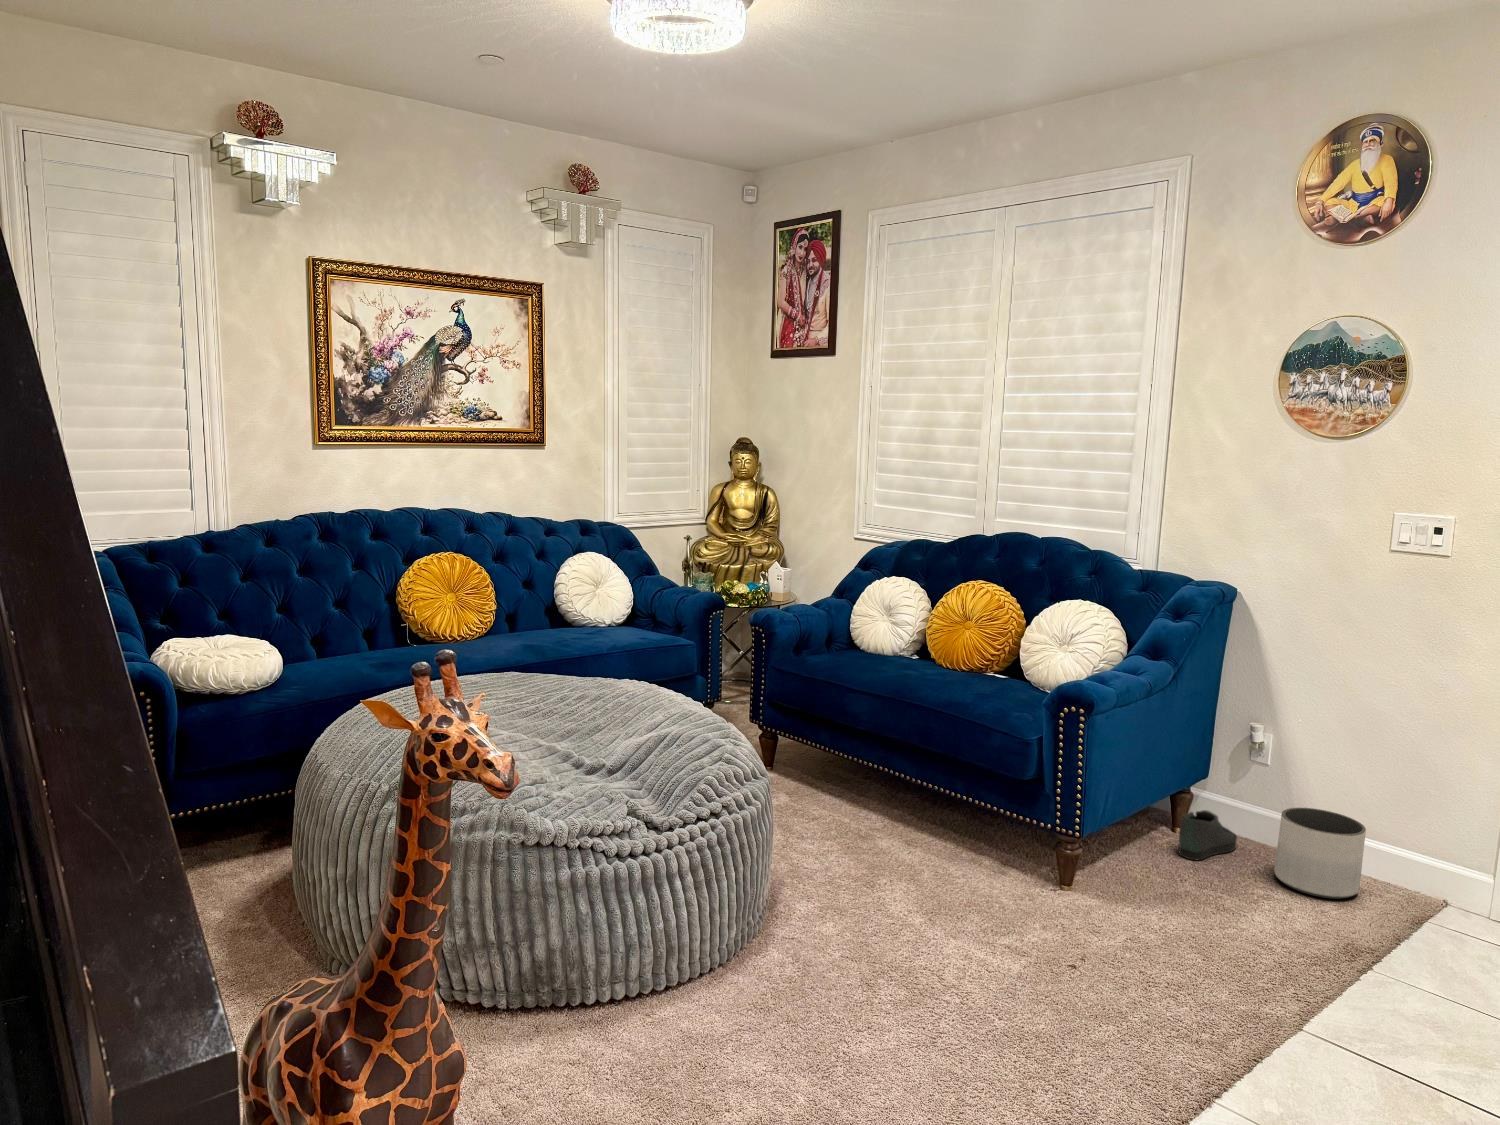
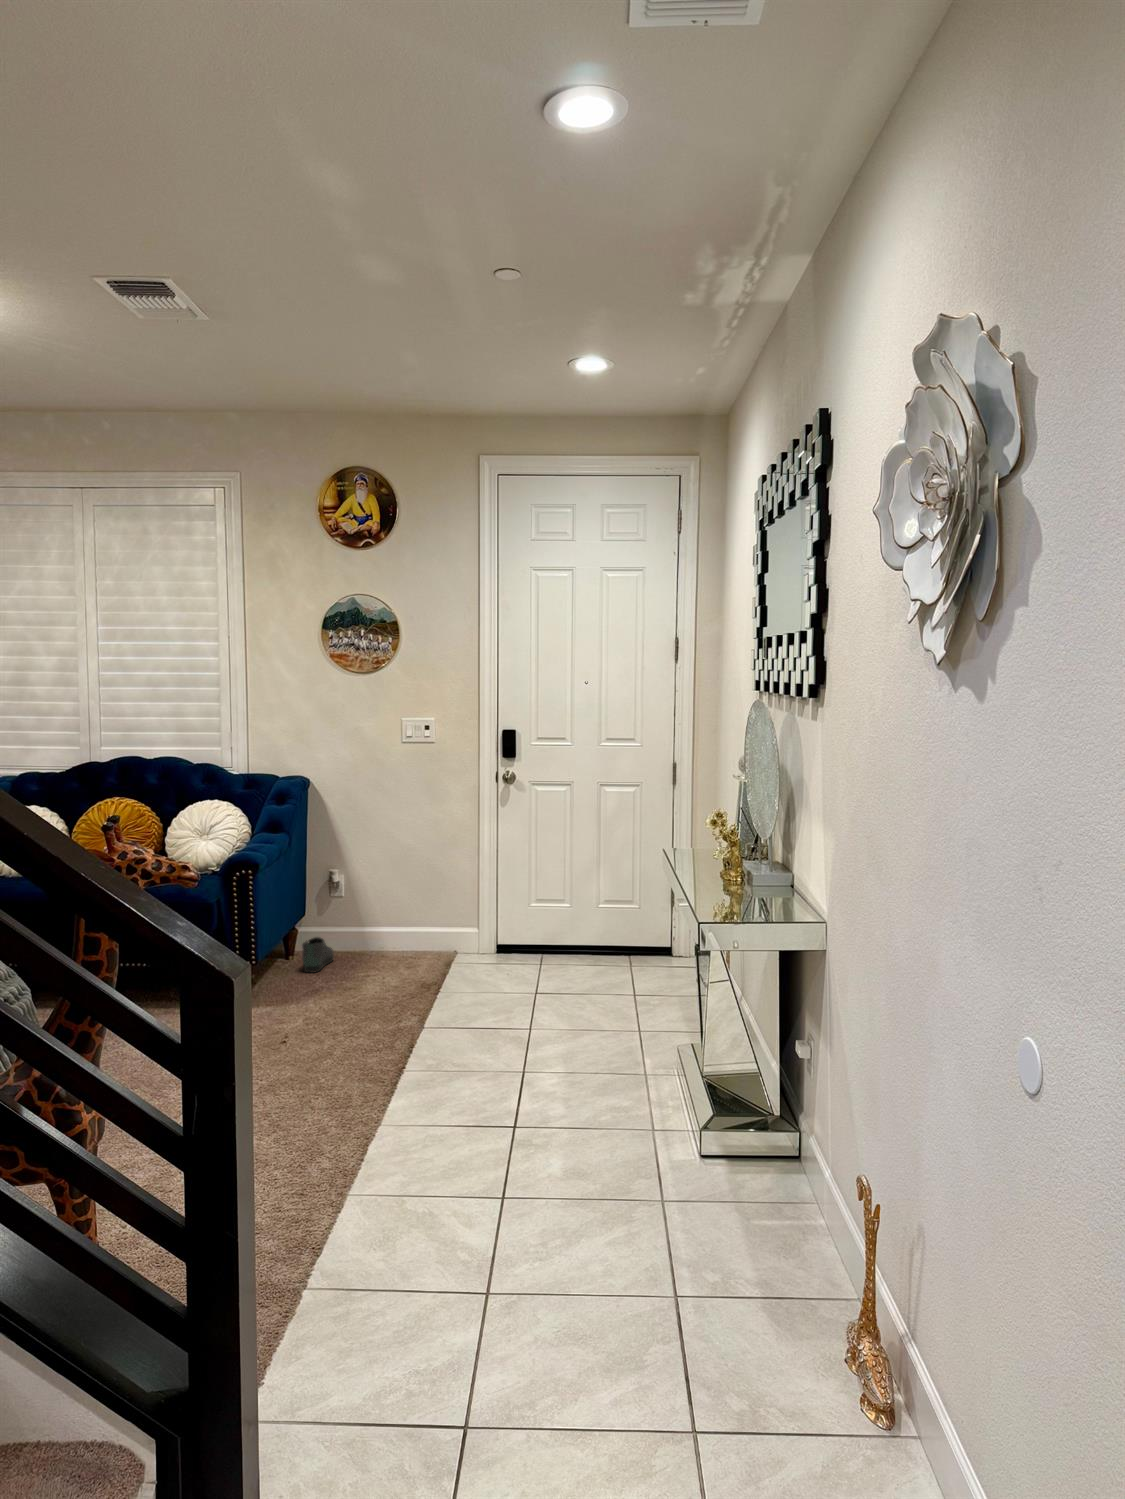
planter: present [1274,808,1366,899] -> none [365,915,415,970]

